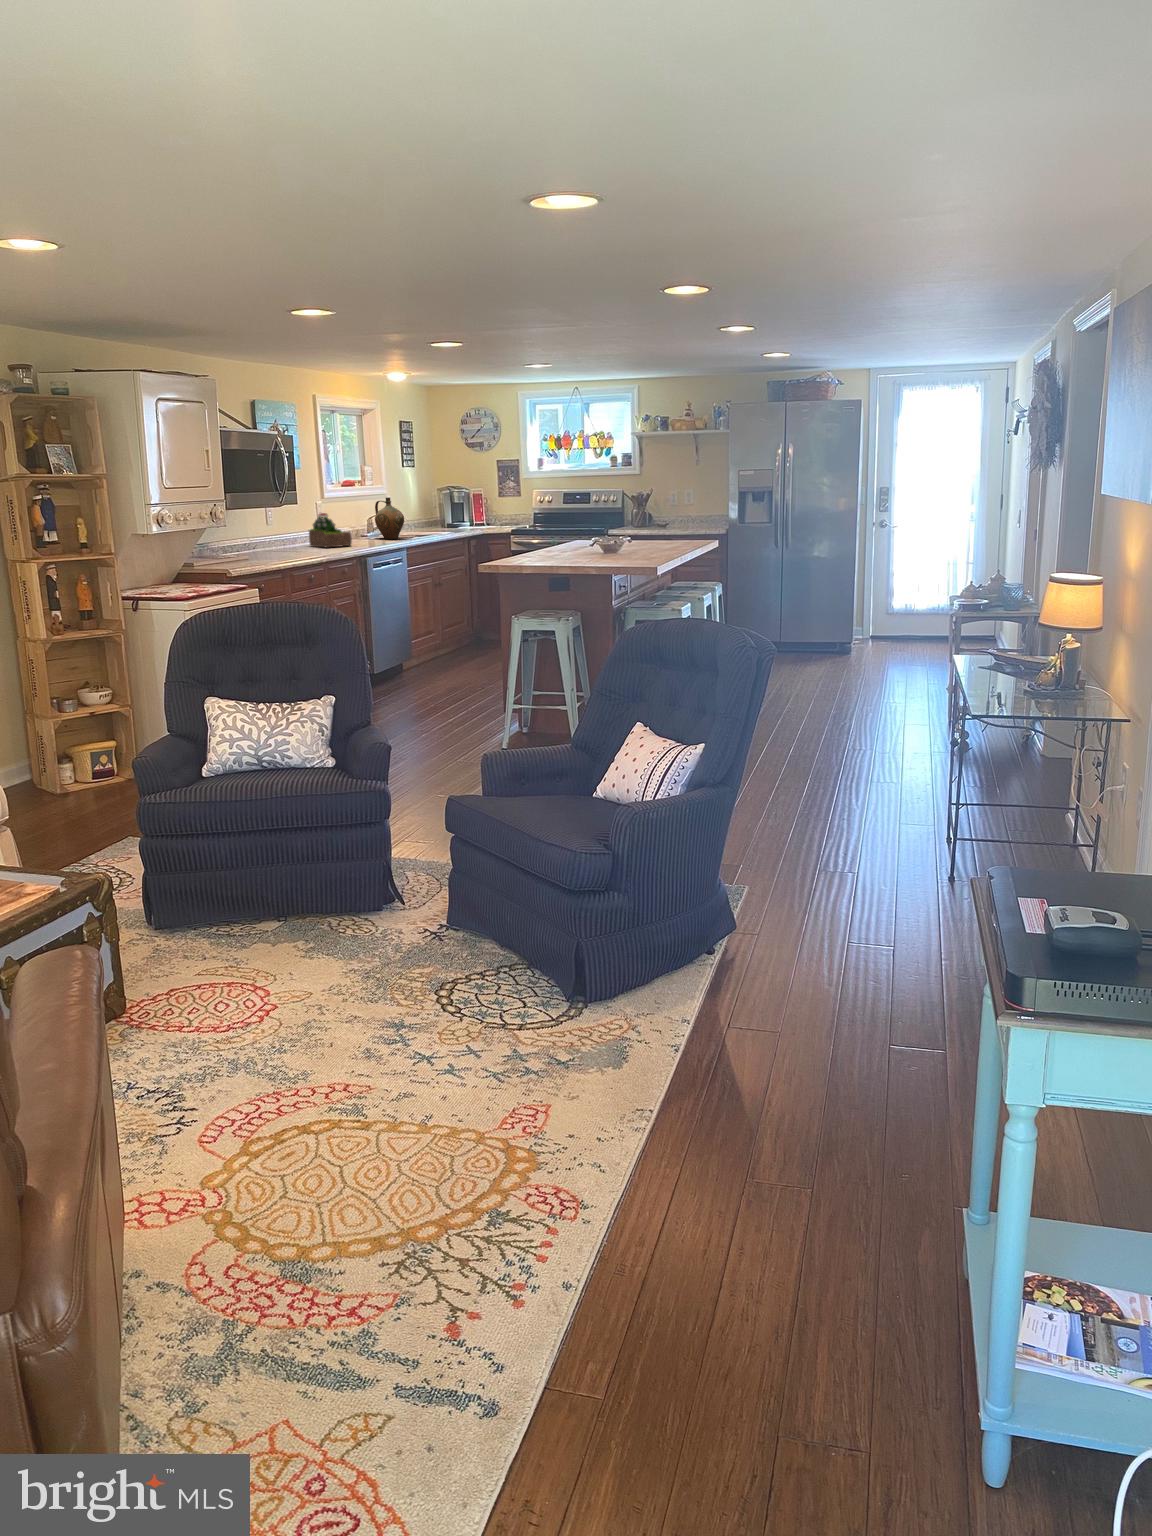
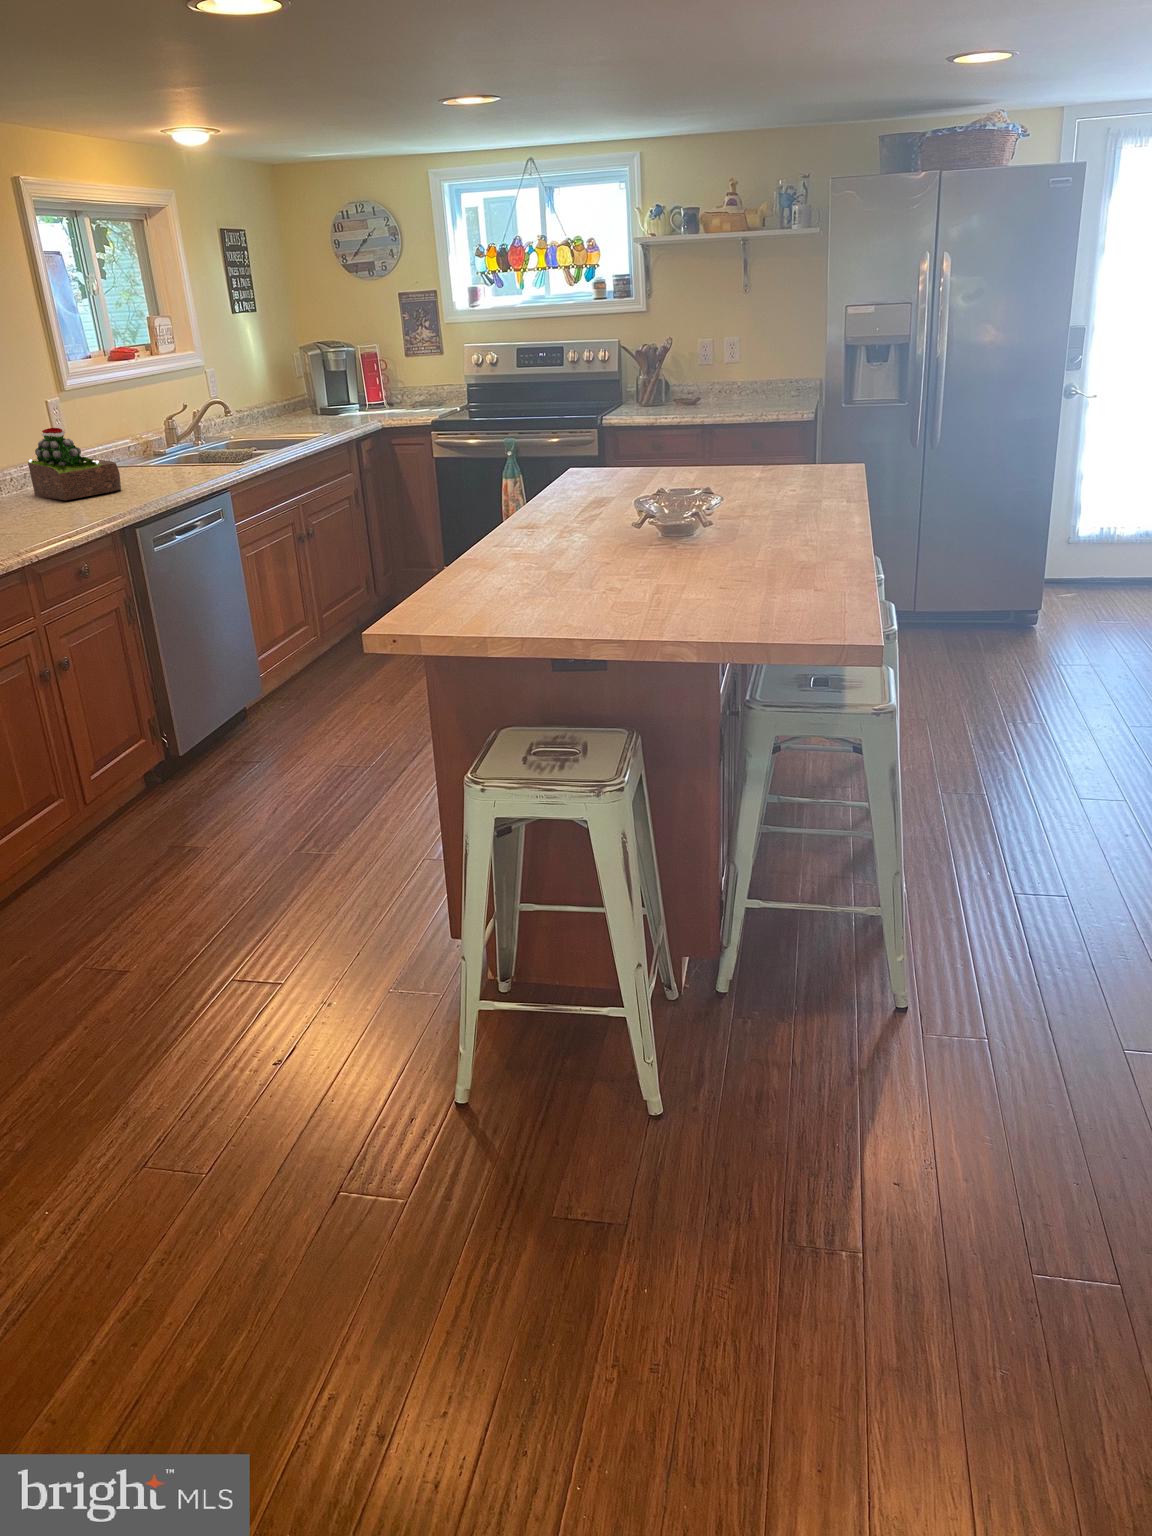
ceramic jug: present [375,497,404,539] -> none [173,381,231,461]

